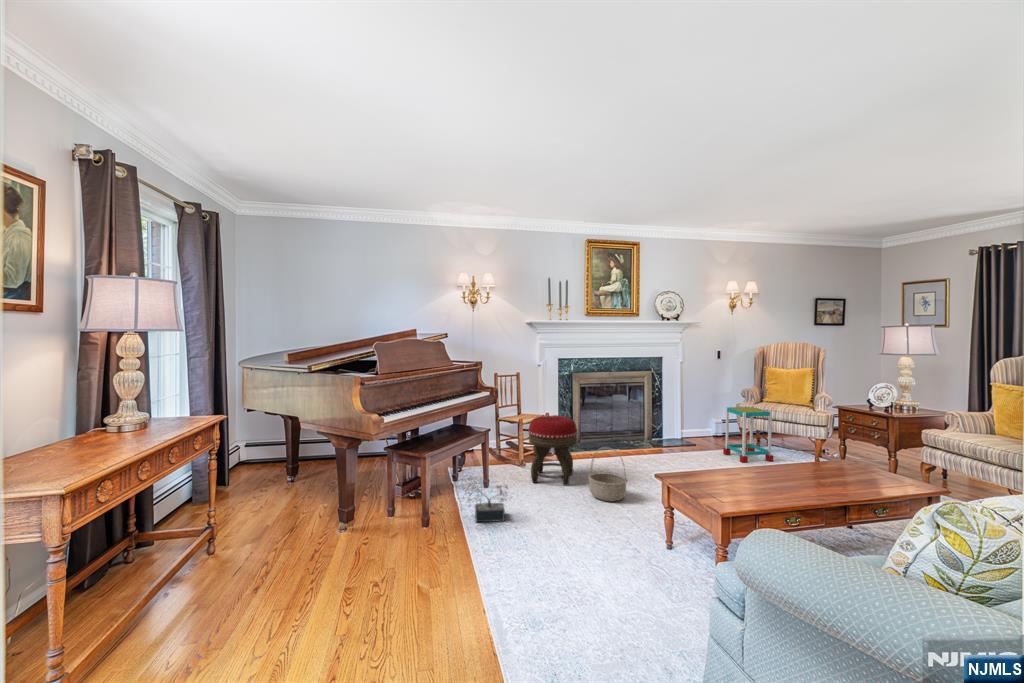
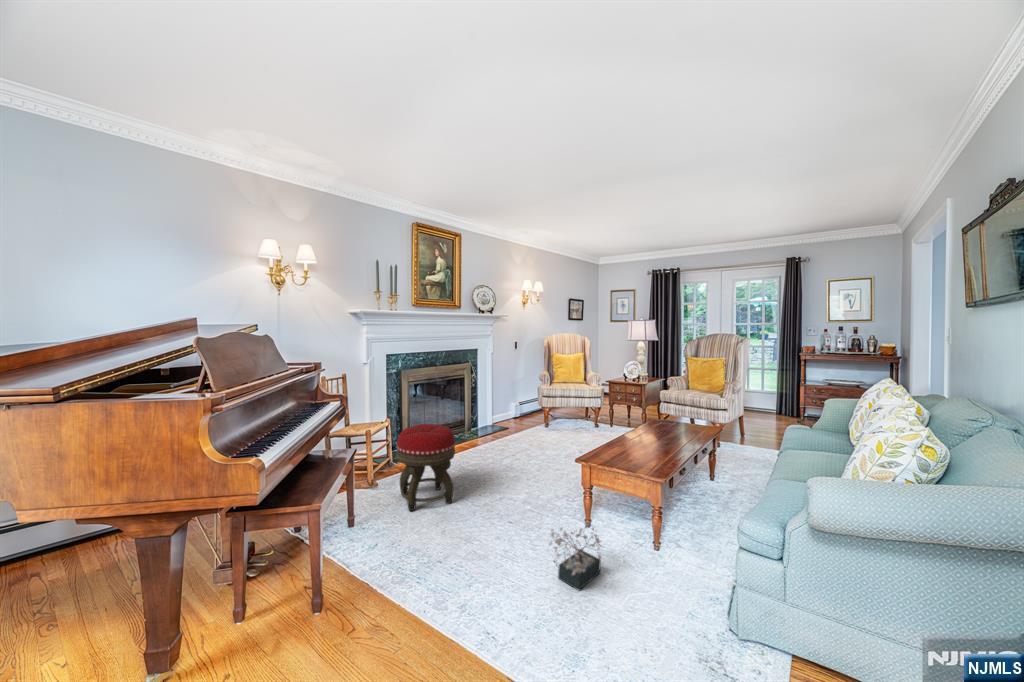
side table: present [723,407,773,463] -> none [538,389,576,438]
basket: present [589,447,627,501] -> none [482,452,524,511]
decorative plant: present [467,478,508,522] -> present [549,526,602,590]

